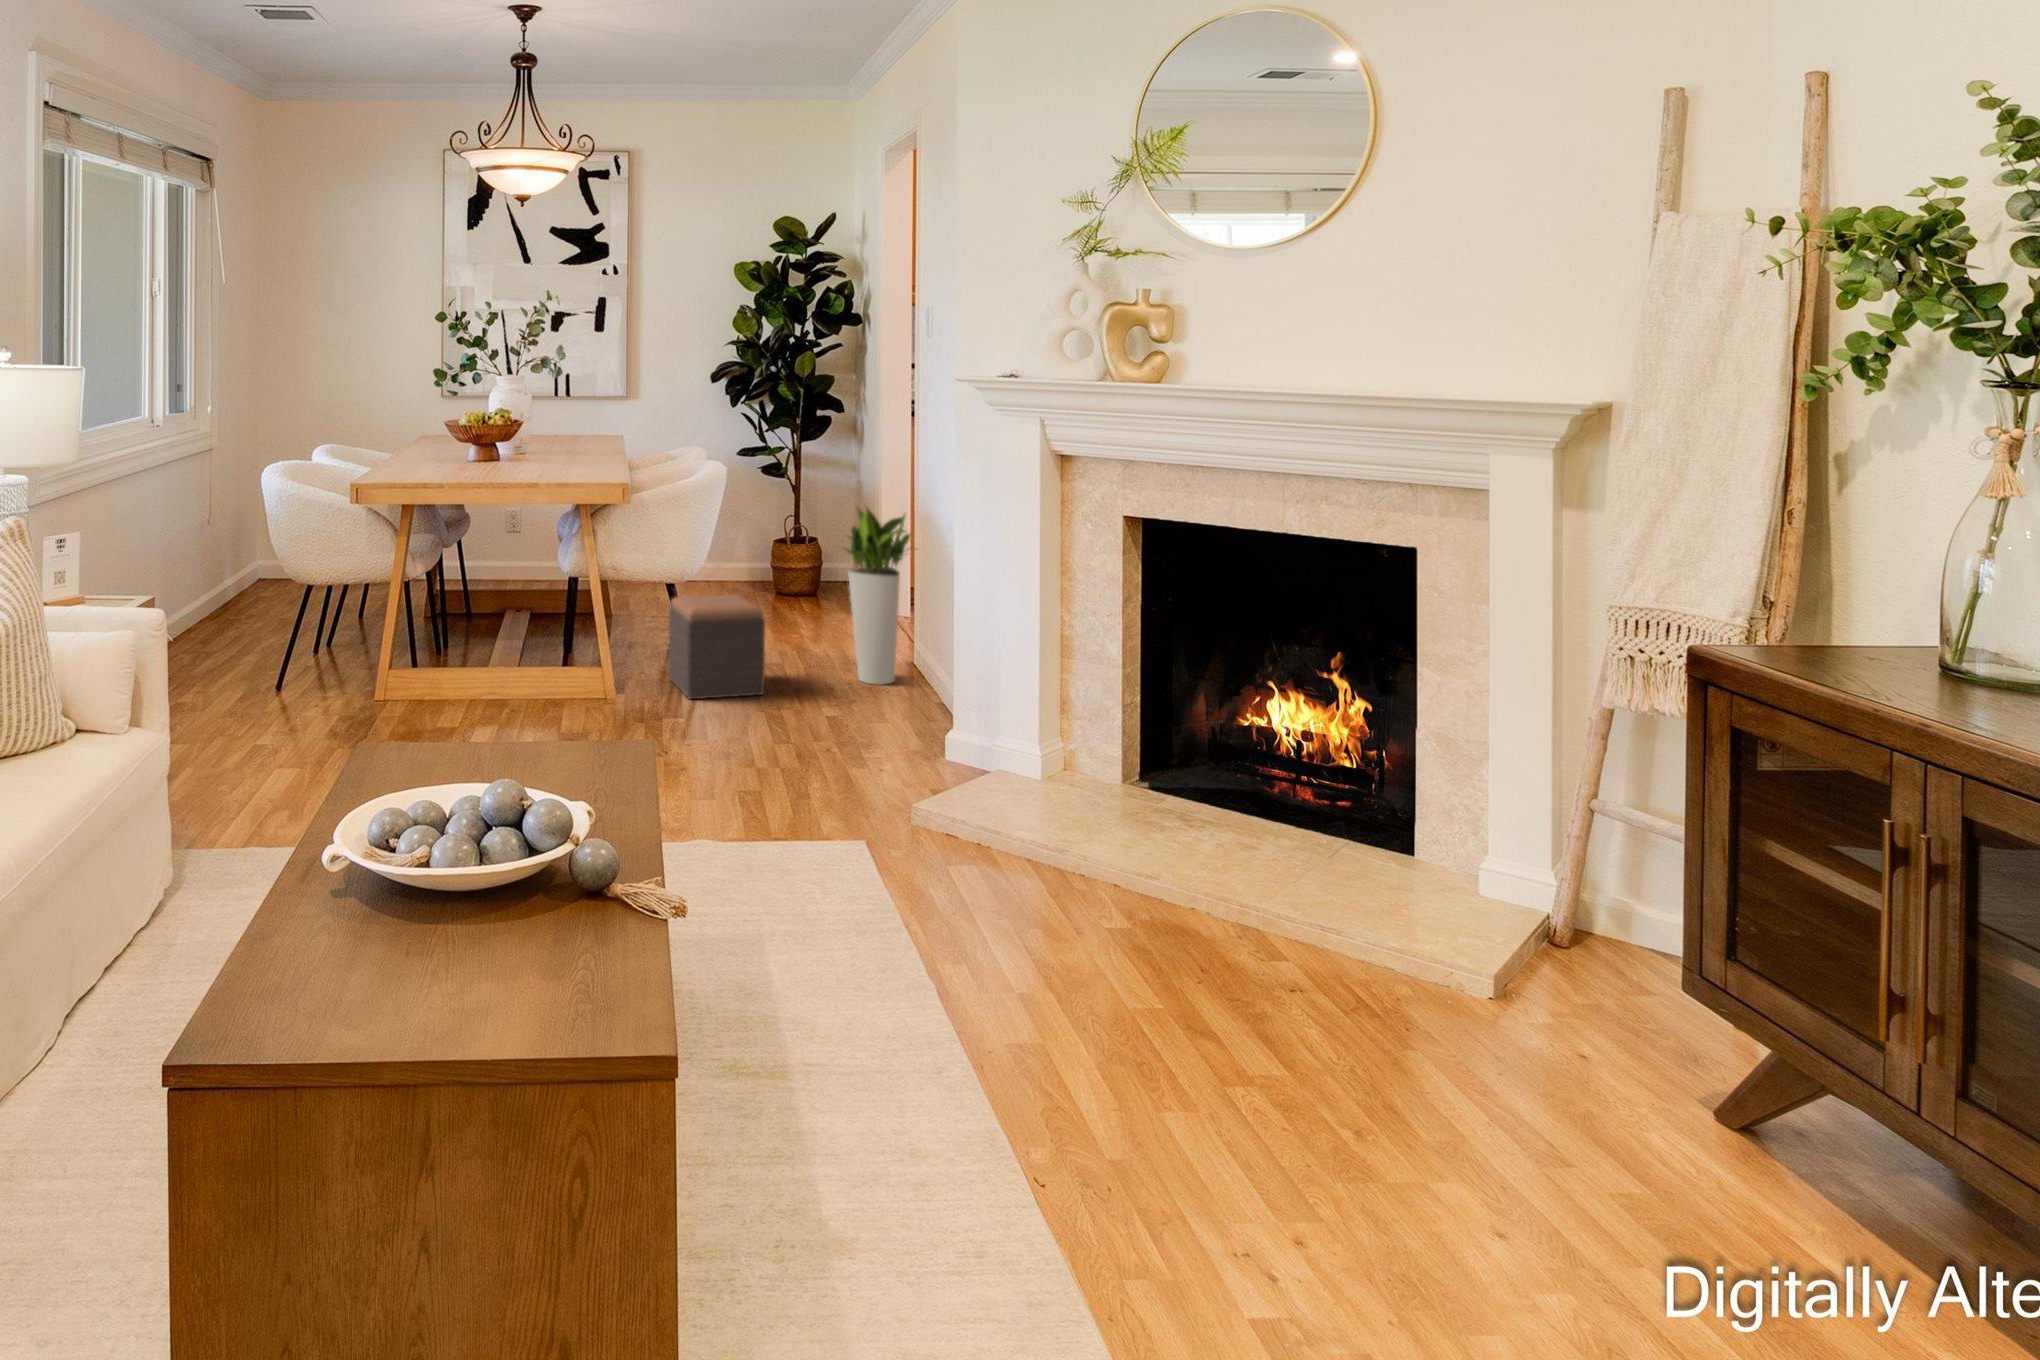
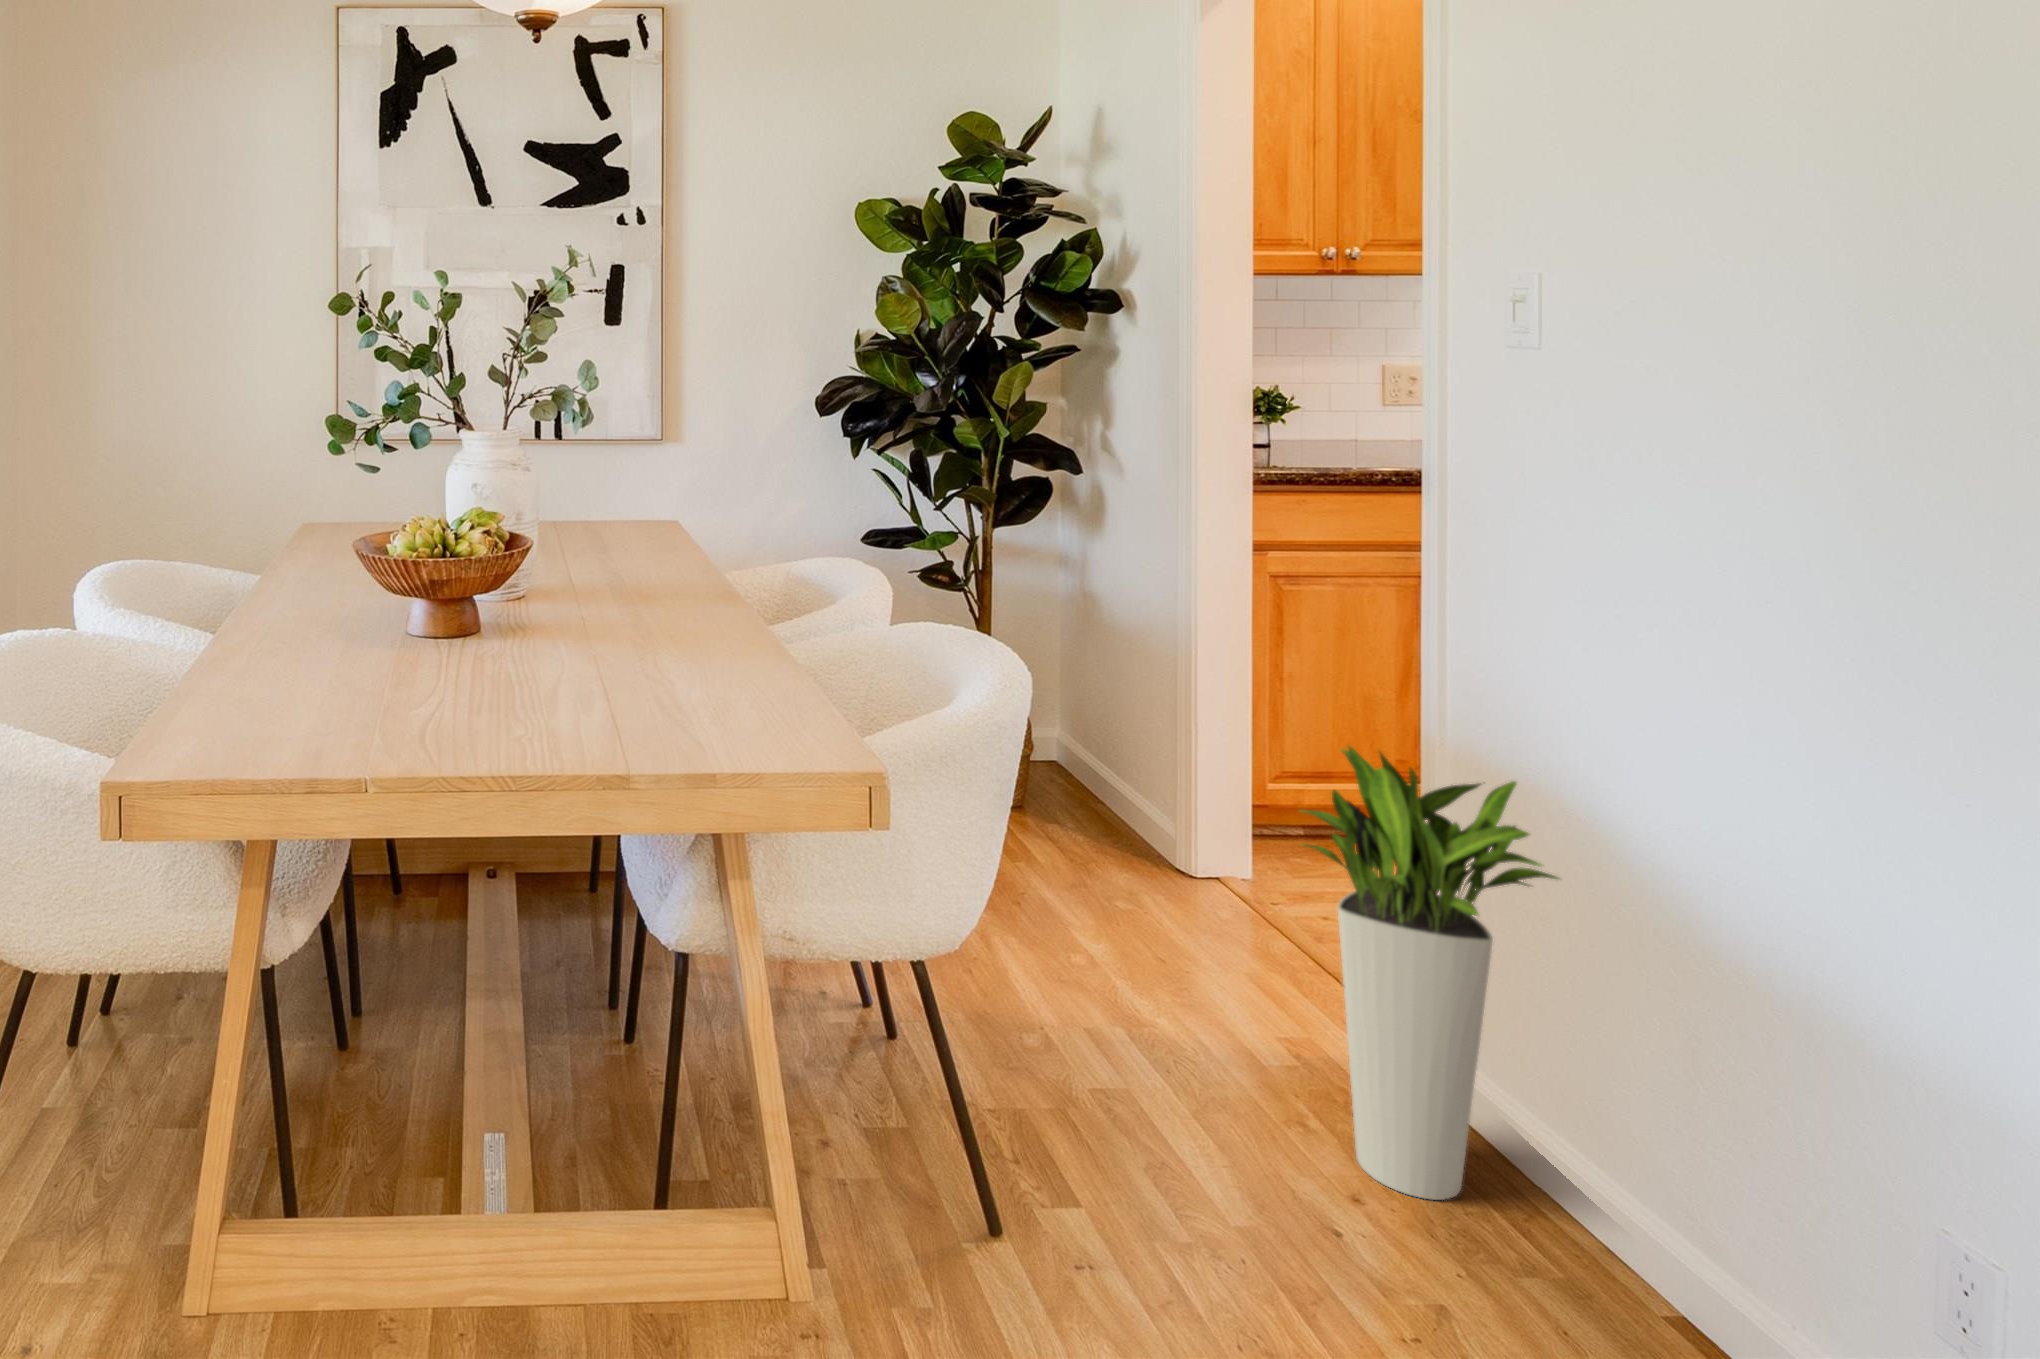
footstool: present [669,594,765,699] -> none [905,960,1193,1302]

